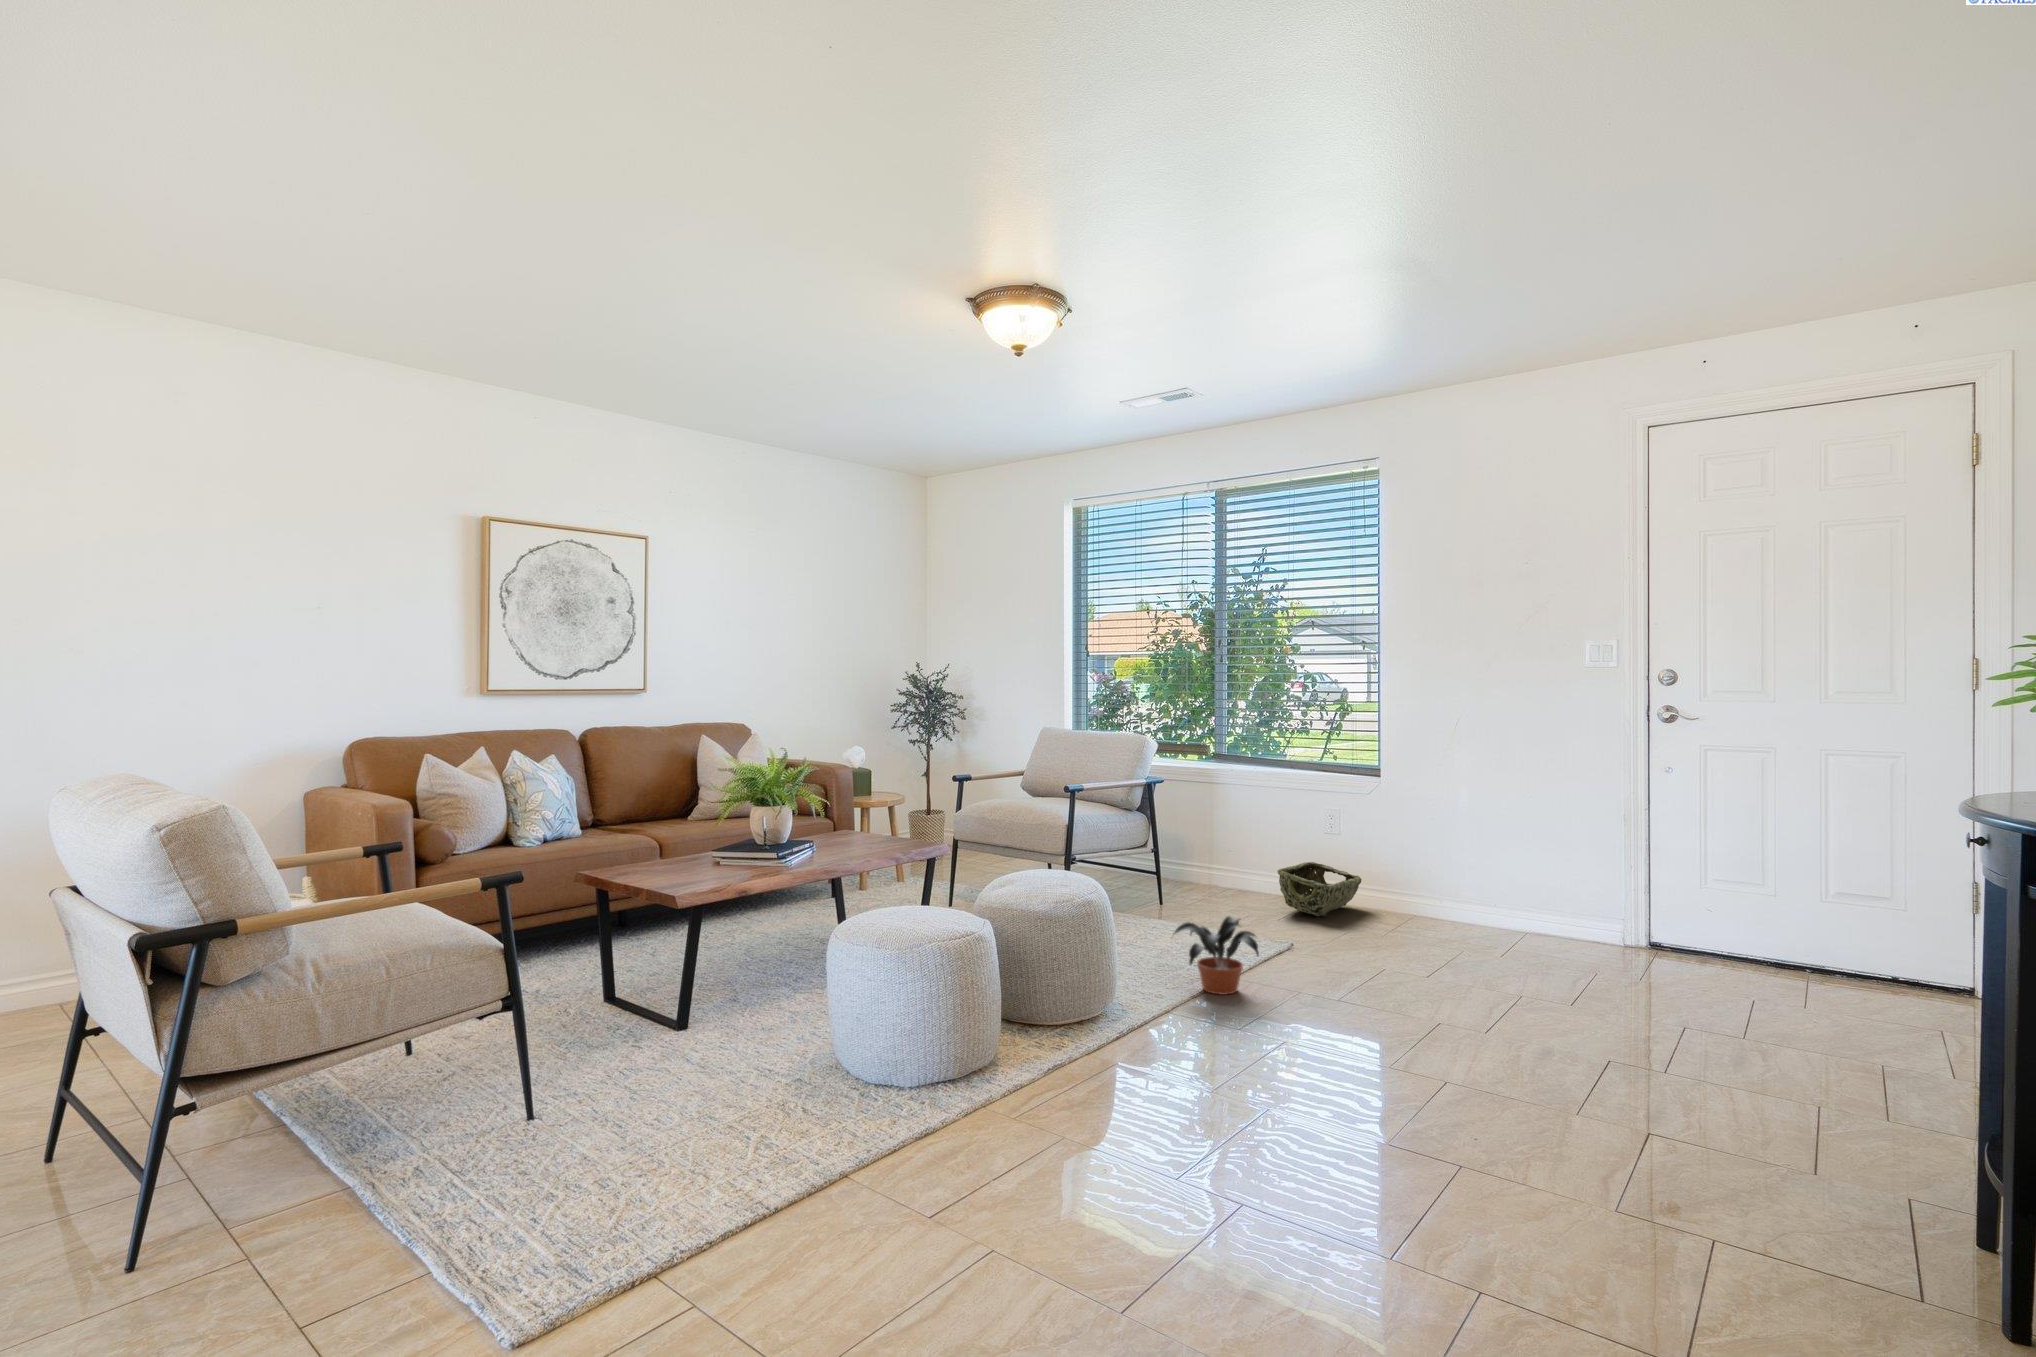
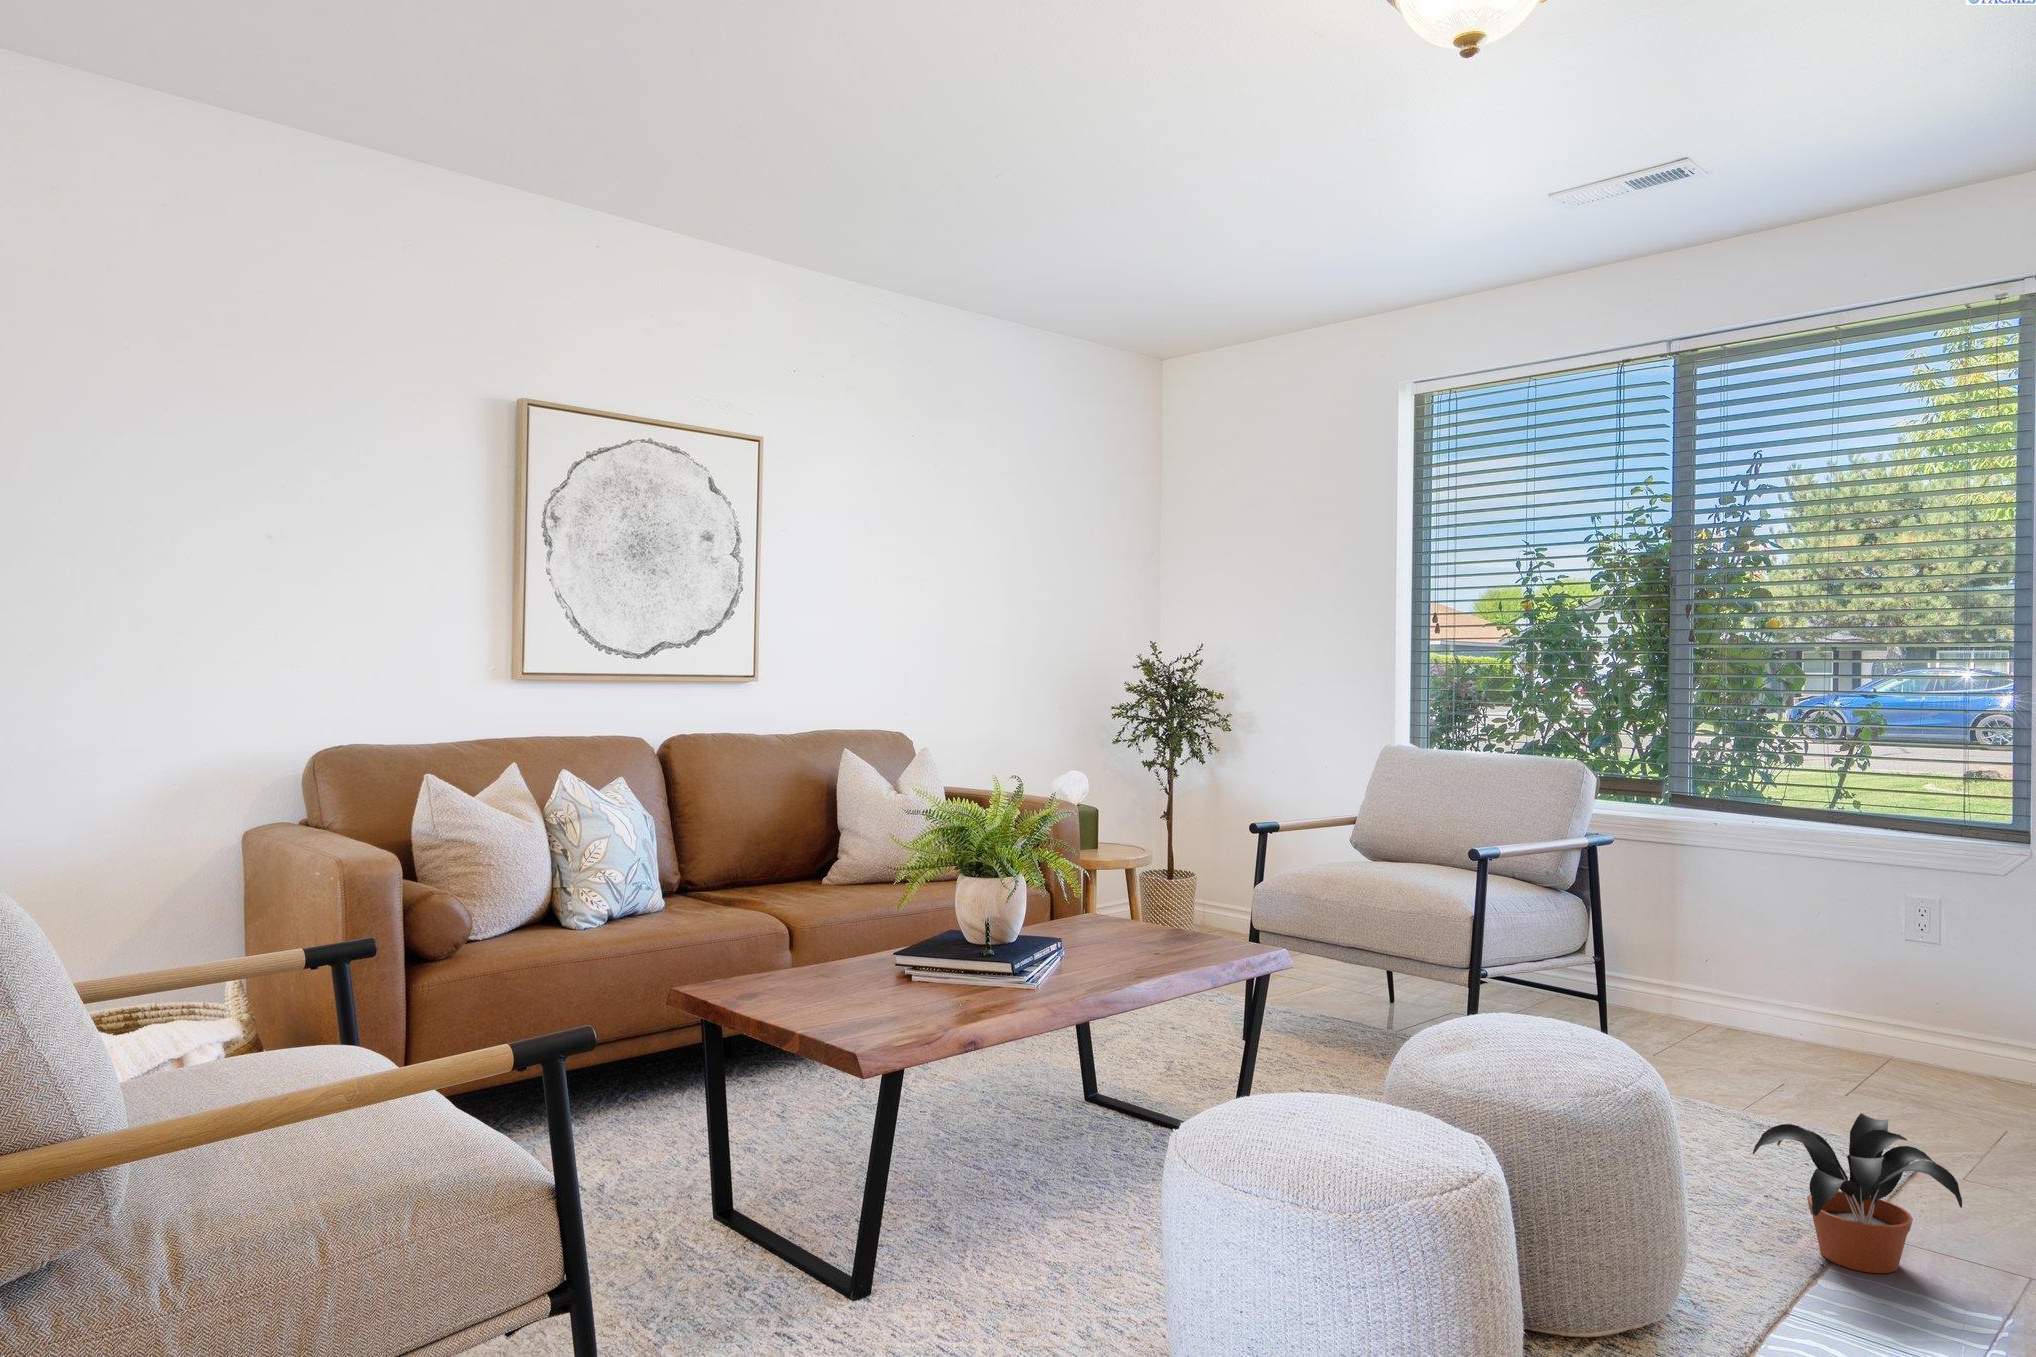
woven basket: present [1277,862,1361,916] -> none [1845,990,2000,1094]

